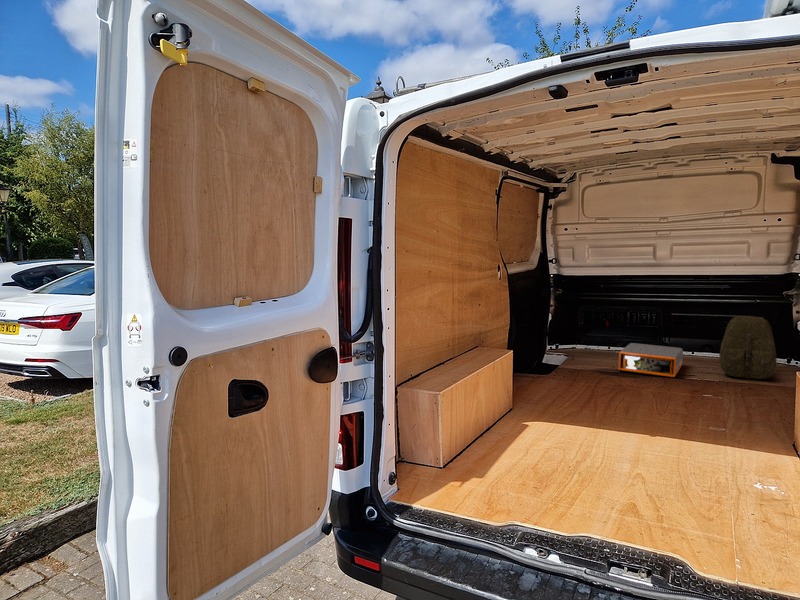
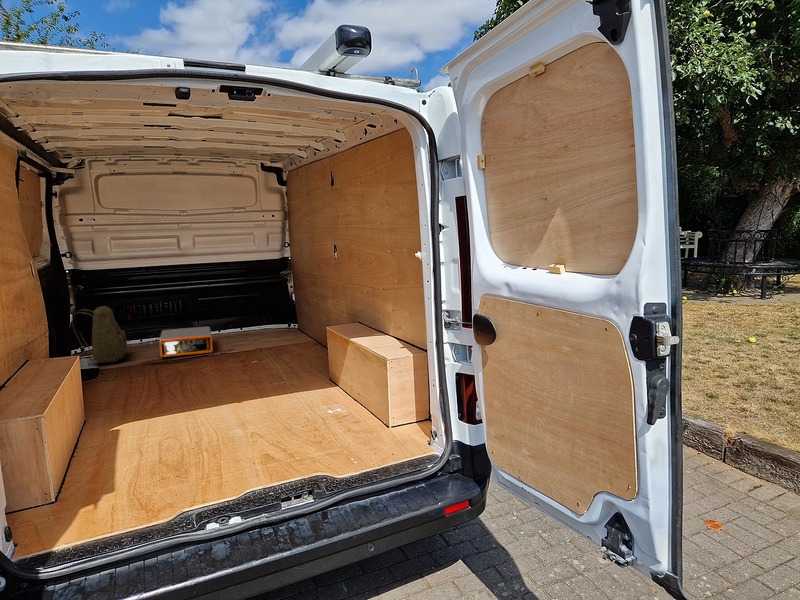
backpack: present [719,316,777,379] -> present [72,306,127,364]

